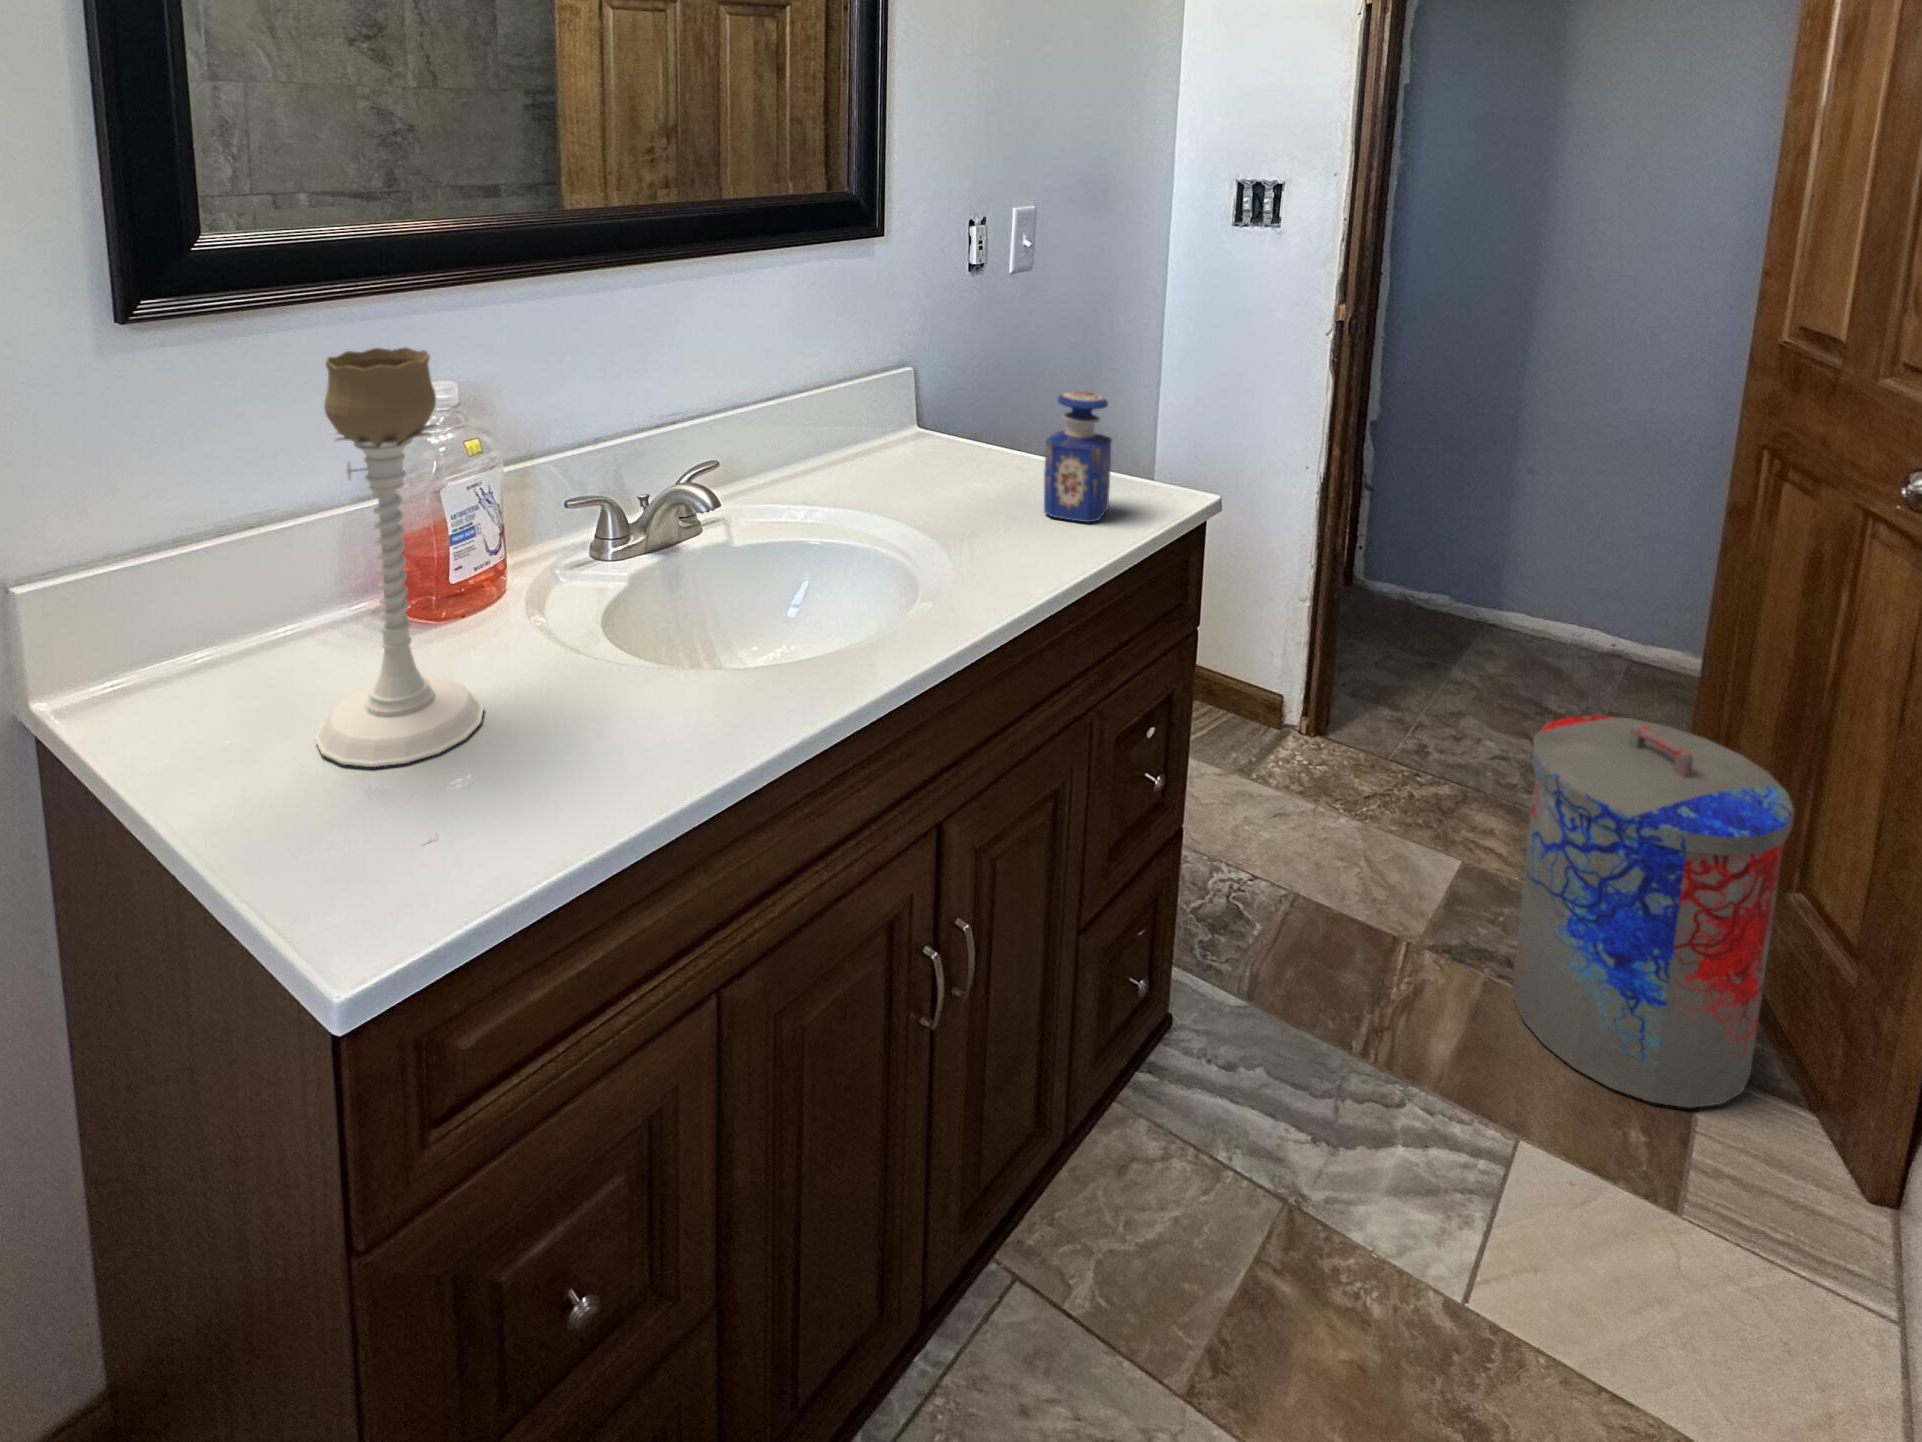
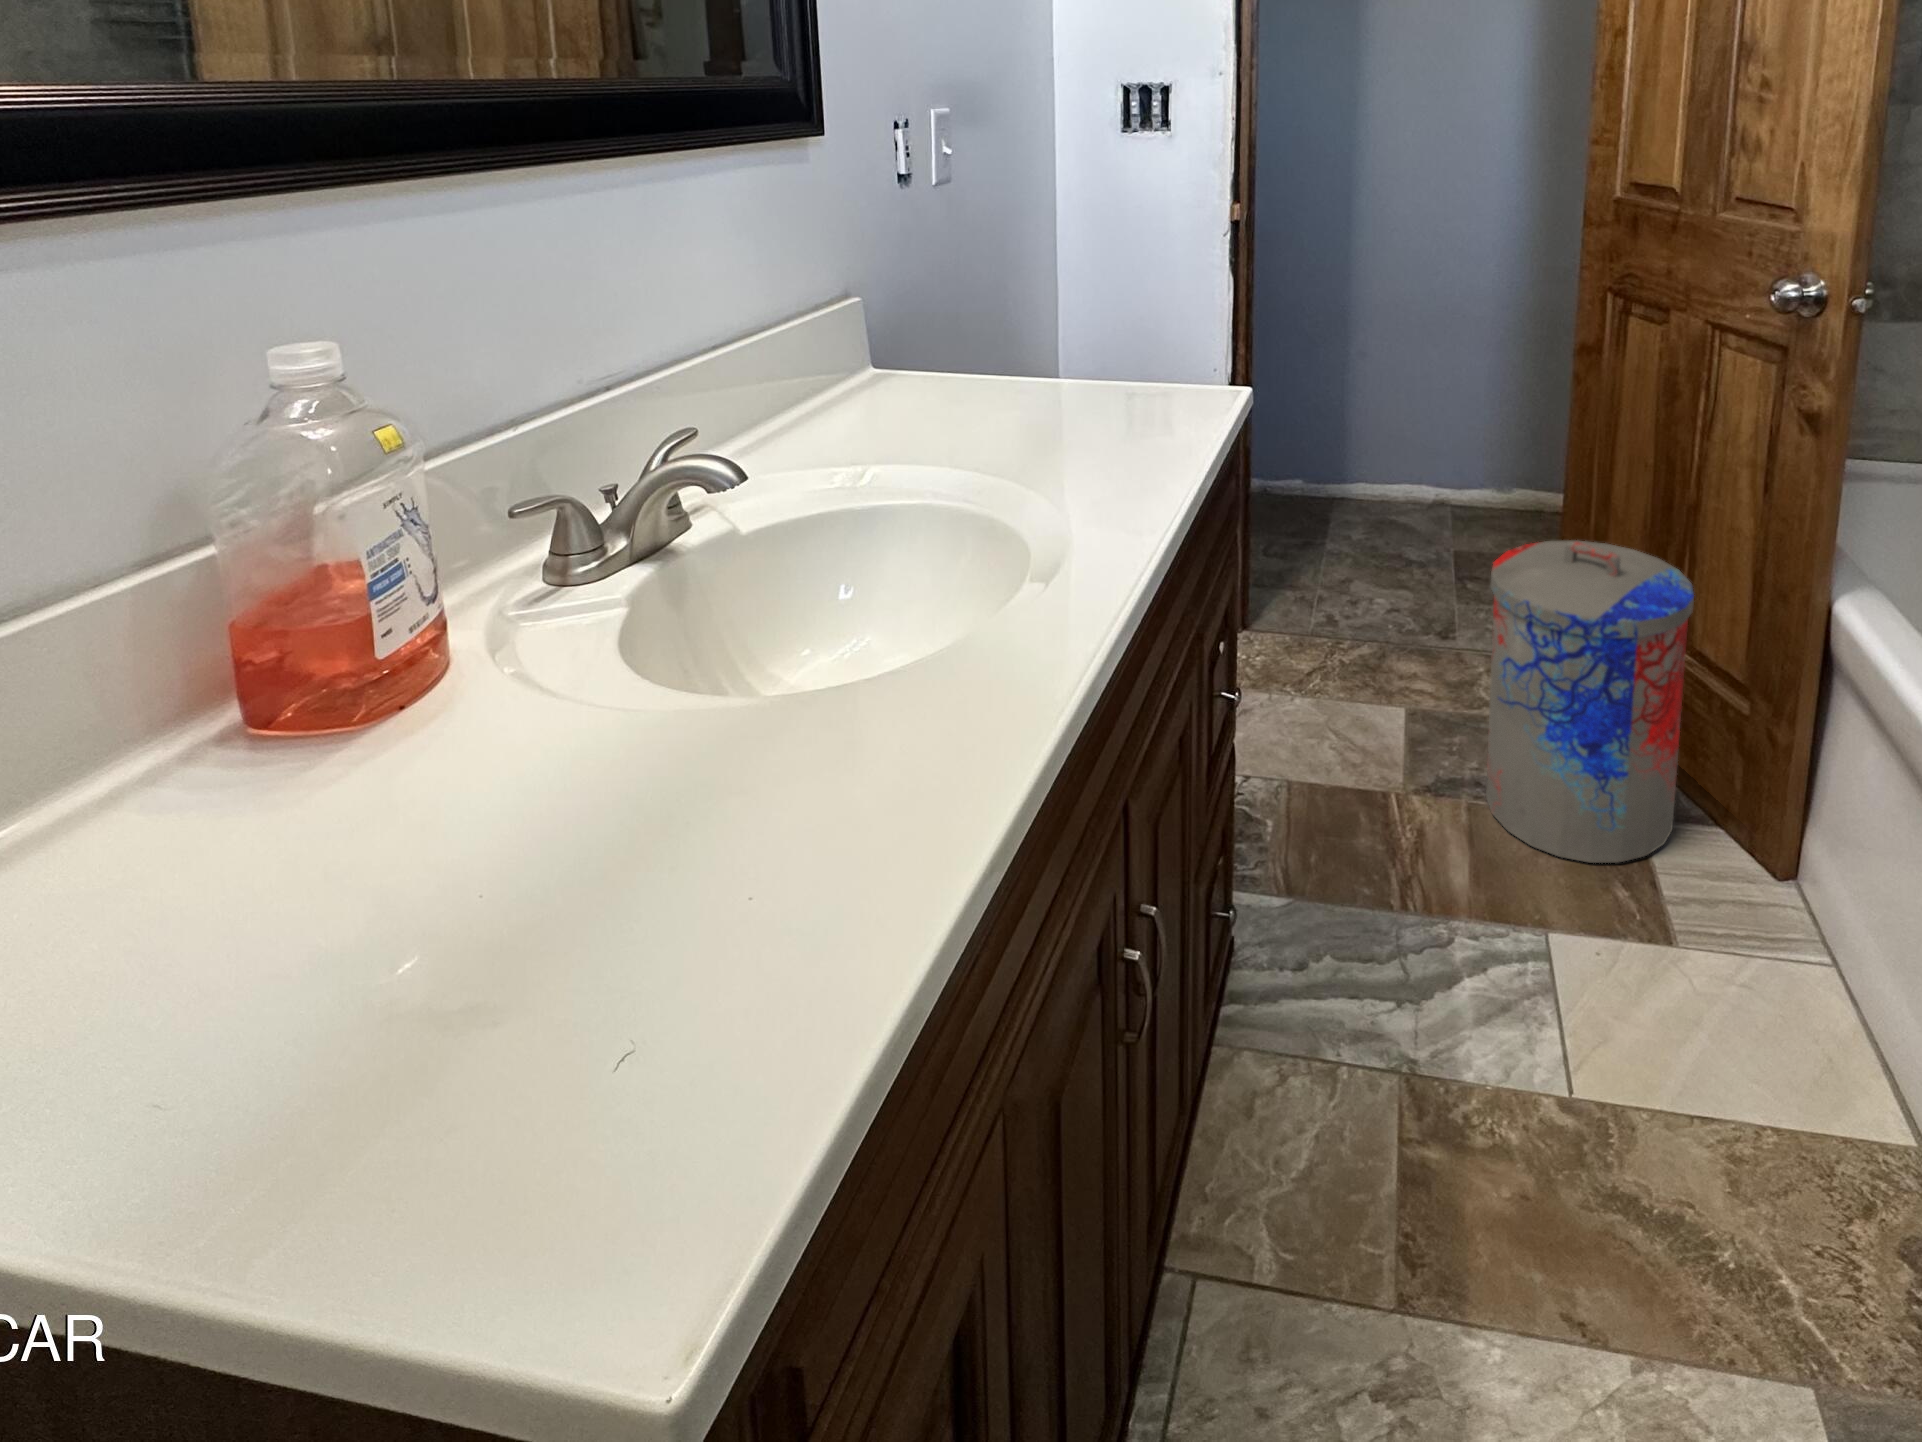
candle holder: present [315,348,484,767] -> none [234,251,580,979]
perfume bottle: present [1044,391,1112,522] -> none [1099,286,1167,432]

